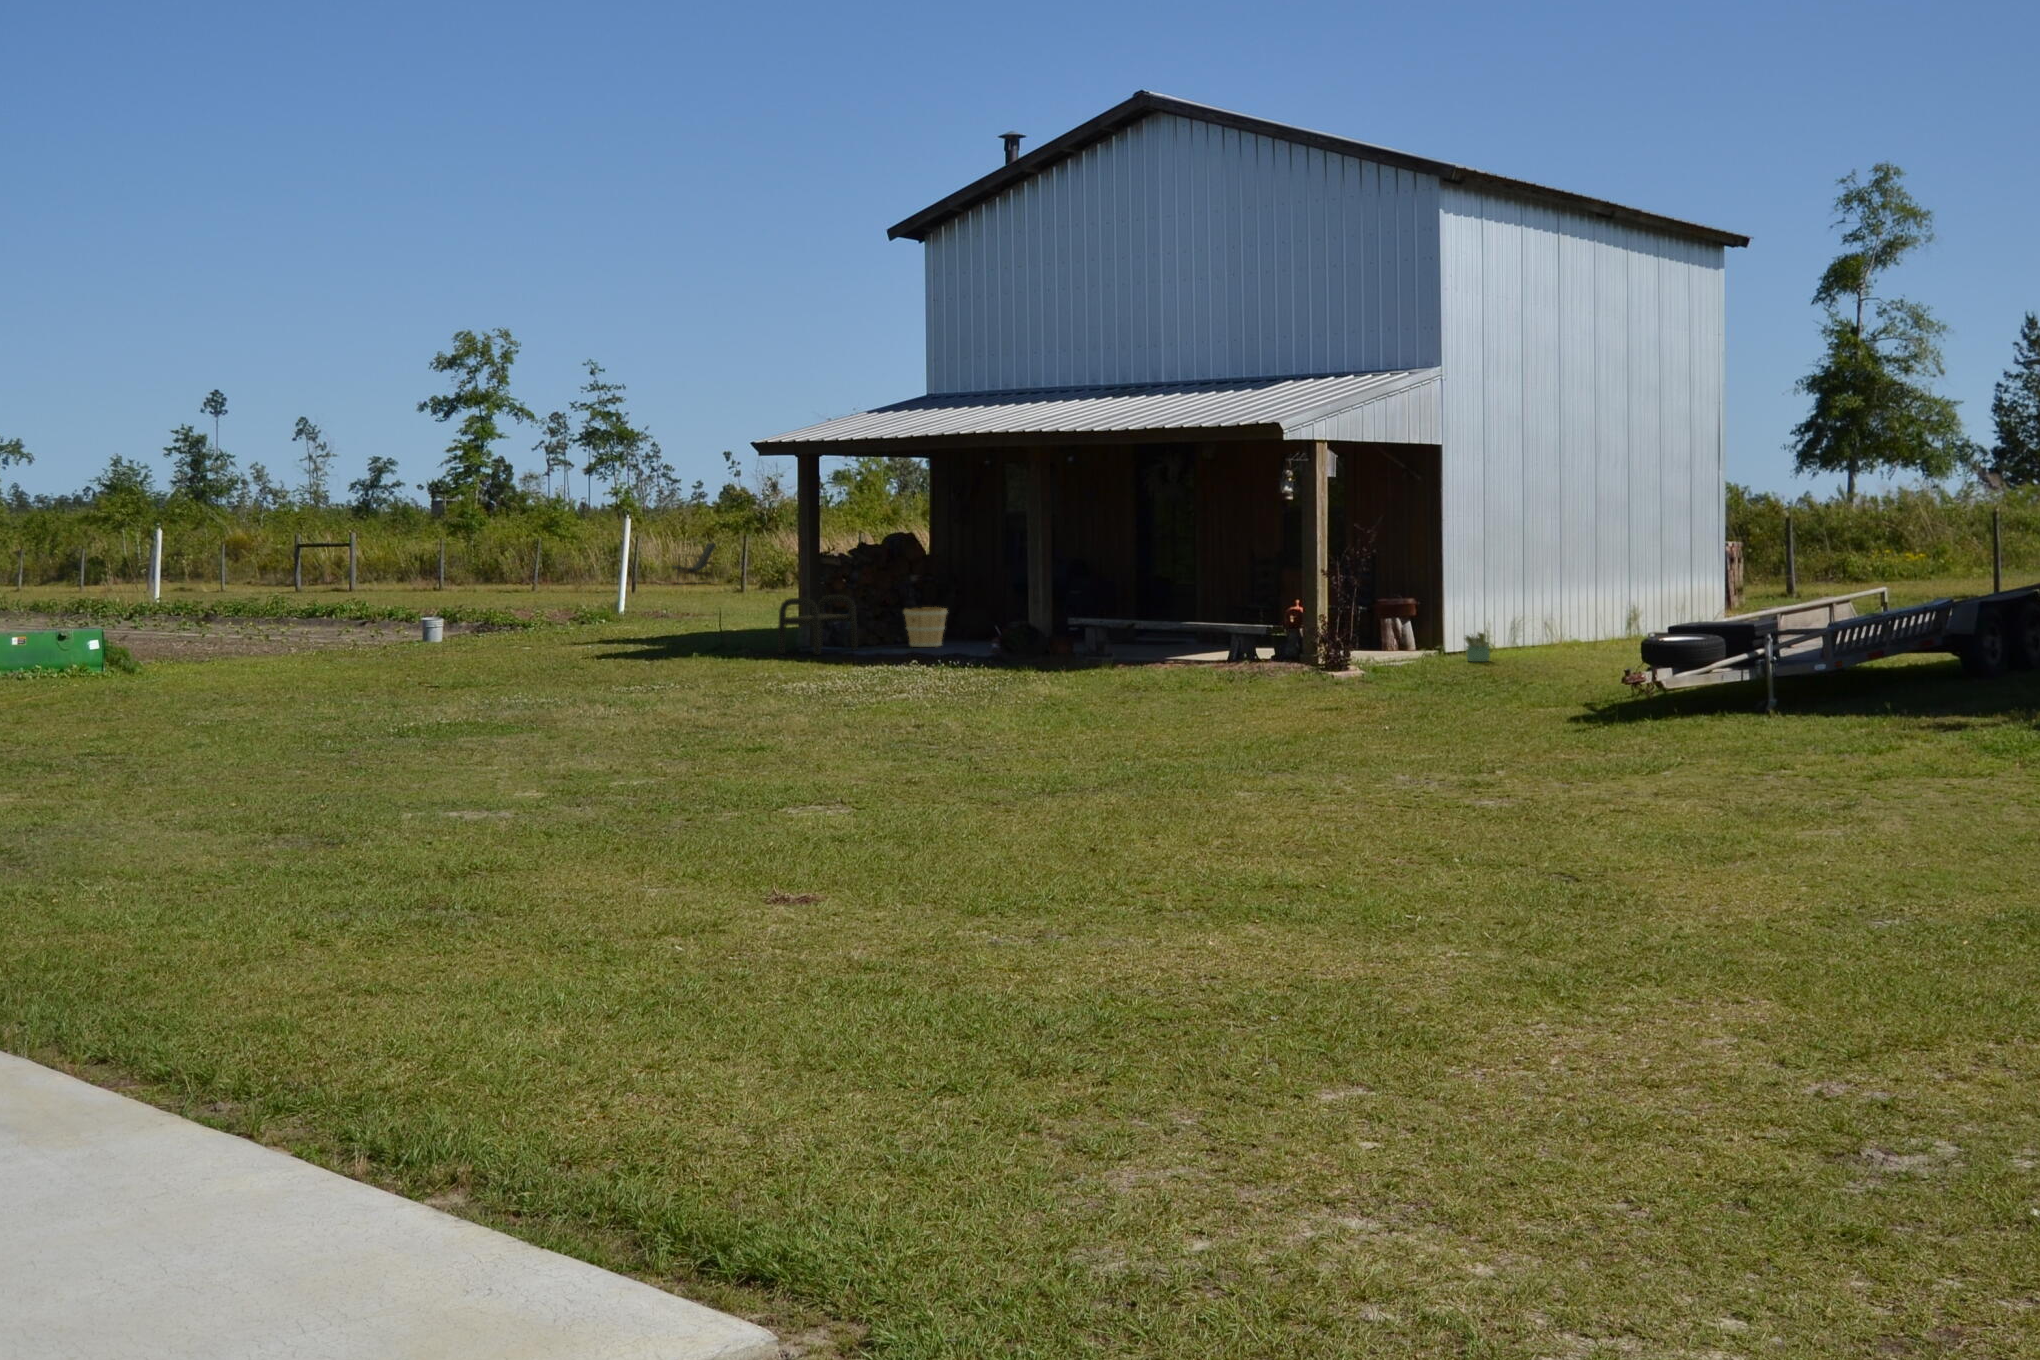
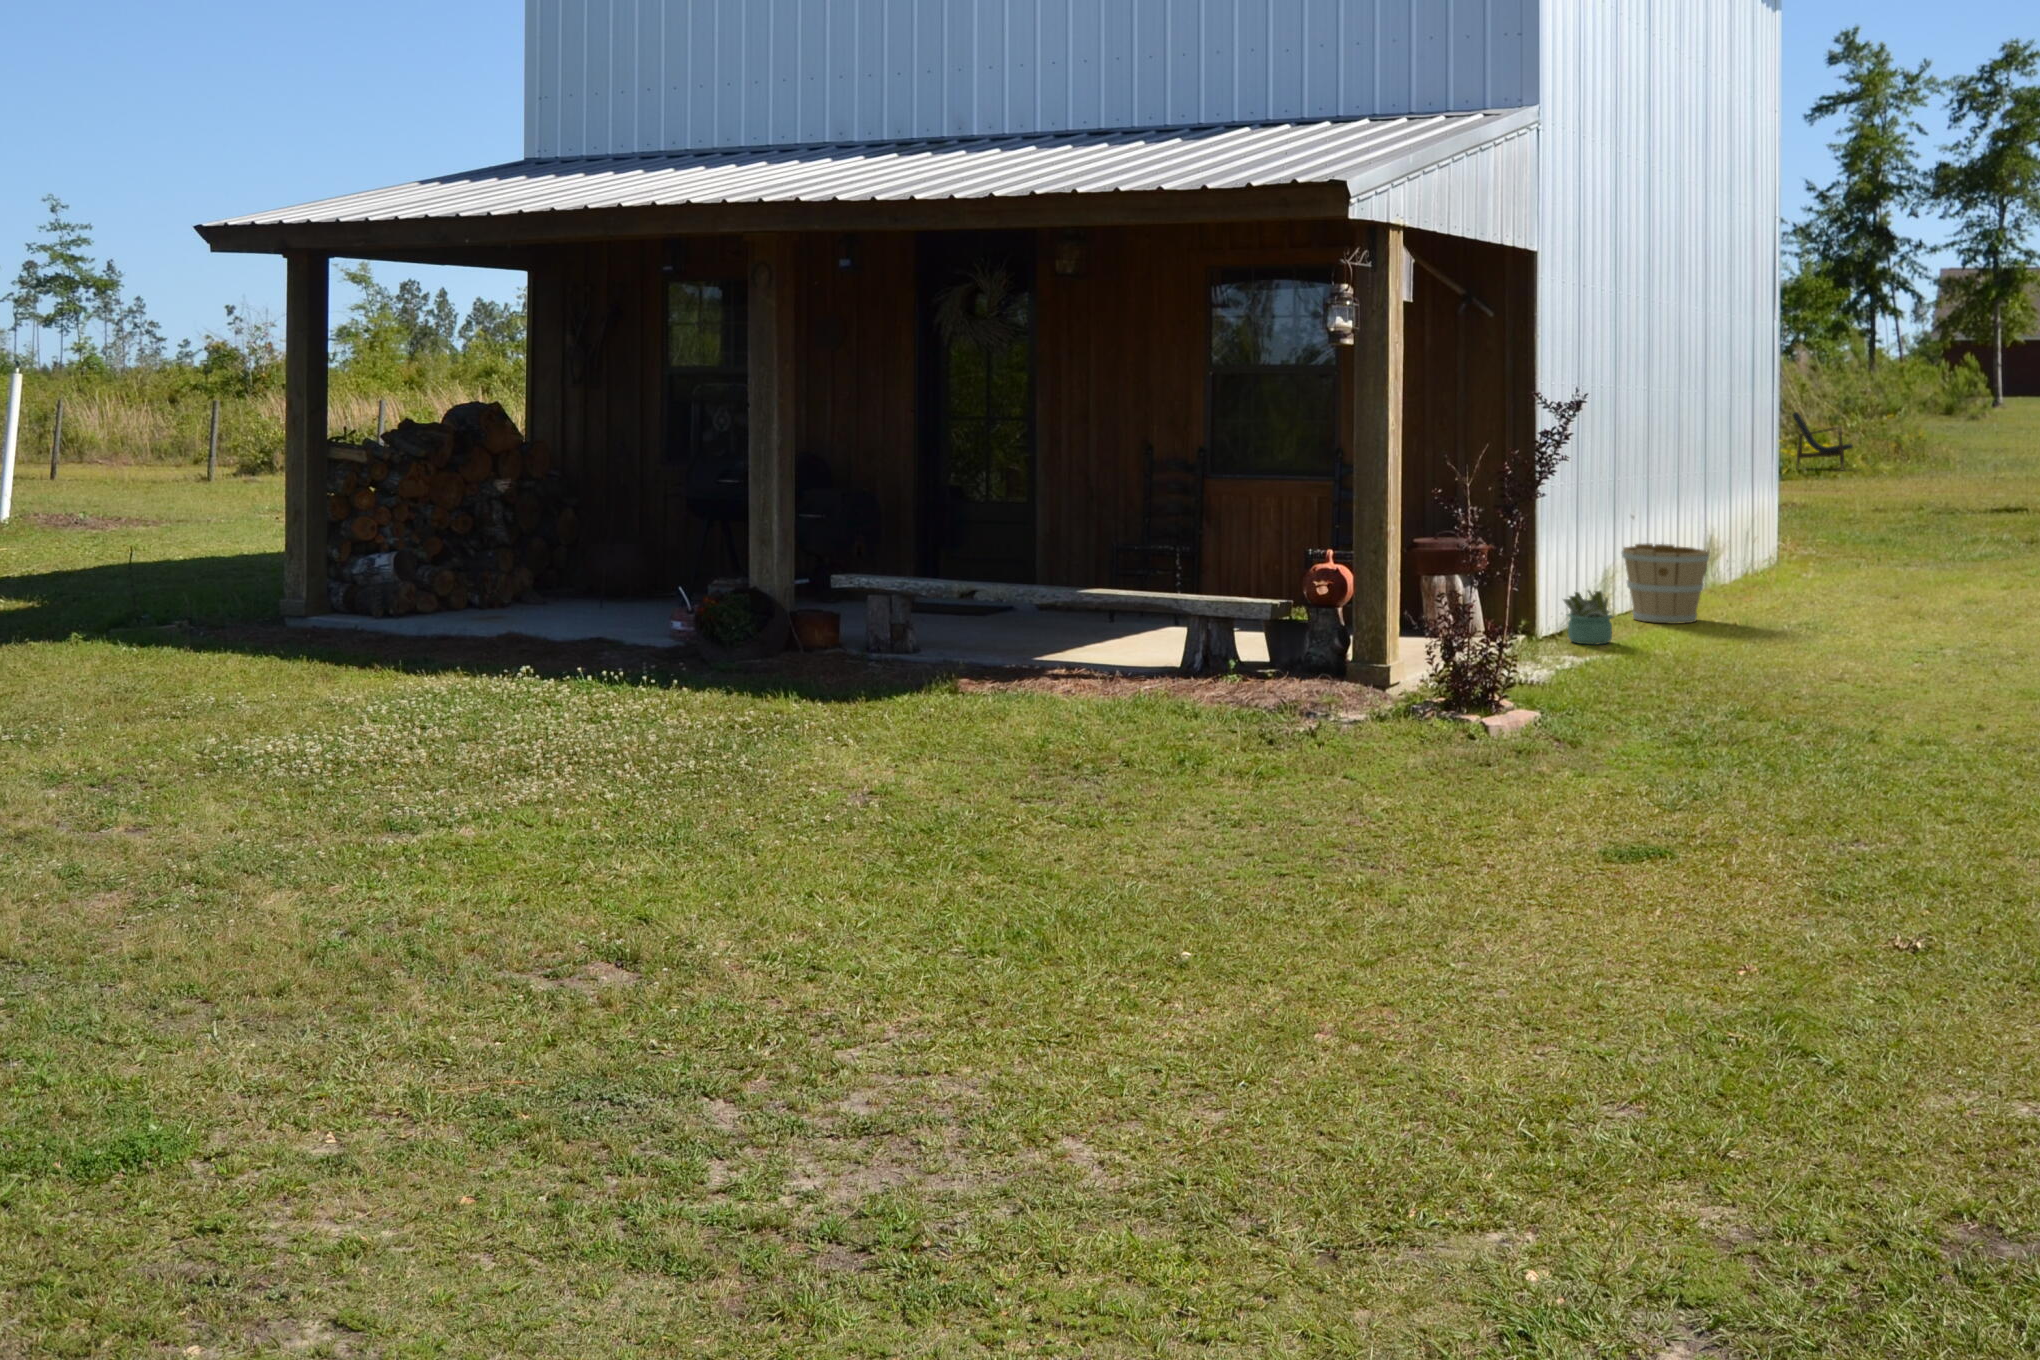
lounge chair: present [672,543,716,582] -> present [1793,412,1853,470]
bench: present [778,595,857,655] -> none [238,513,400,634]
wooden bucket: present [904,607,947,647] -> present [1622,544,1710,624]

